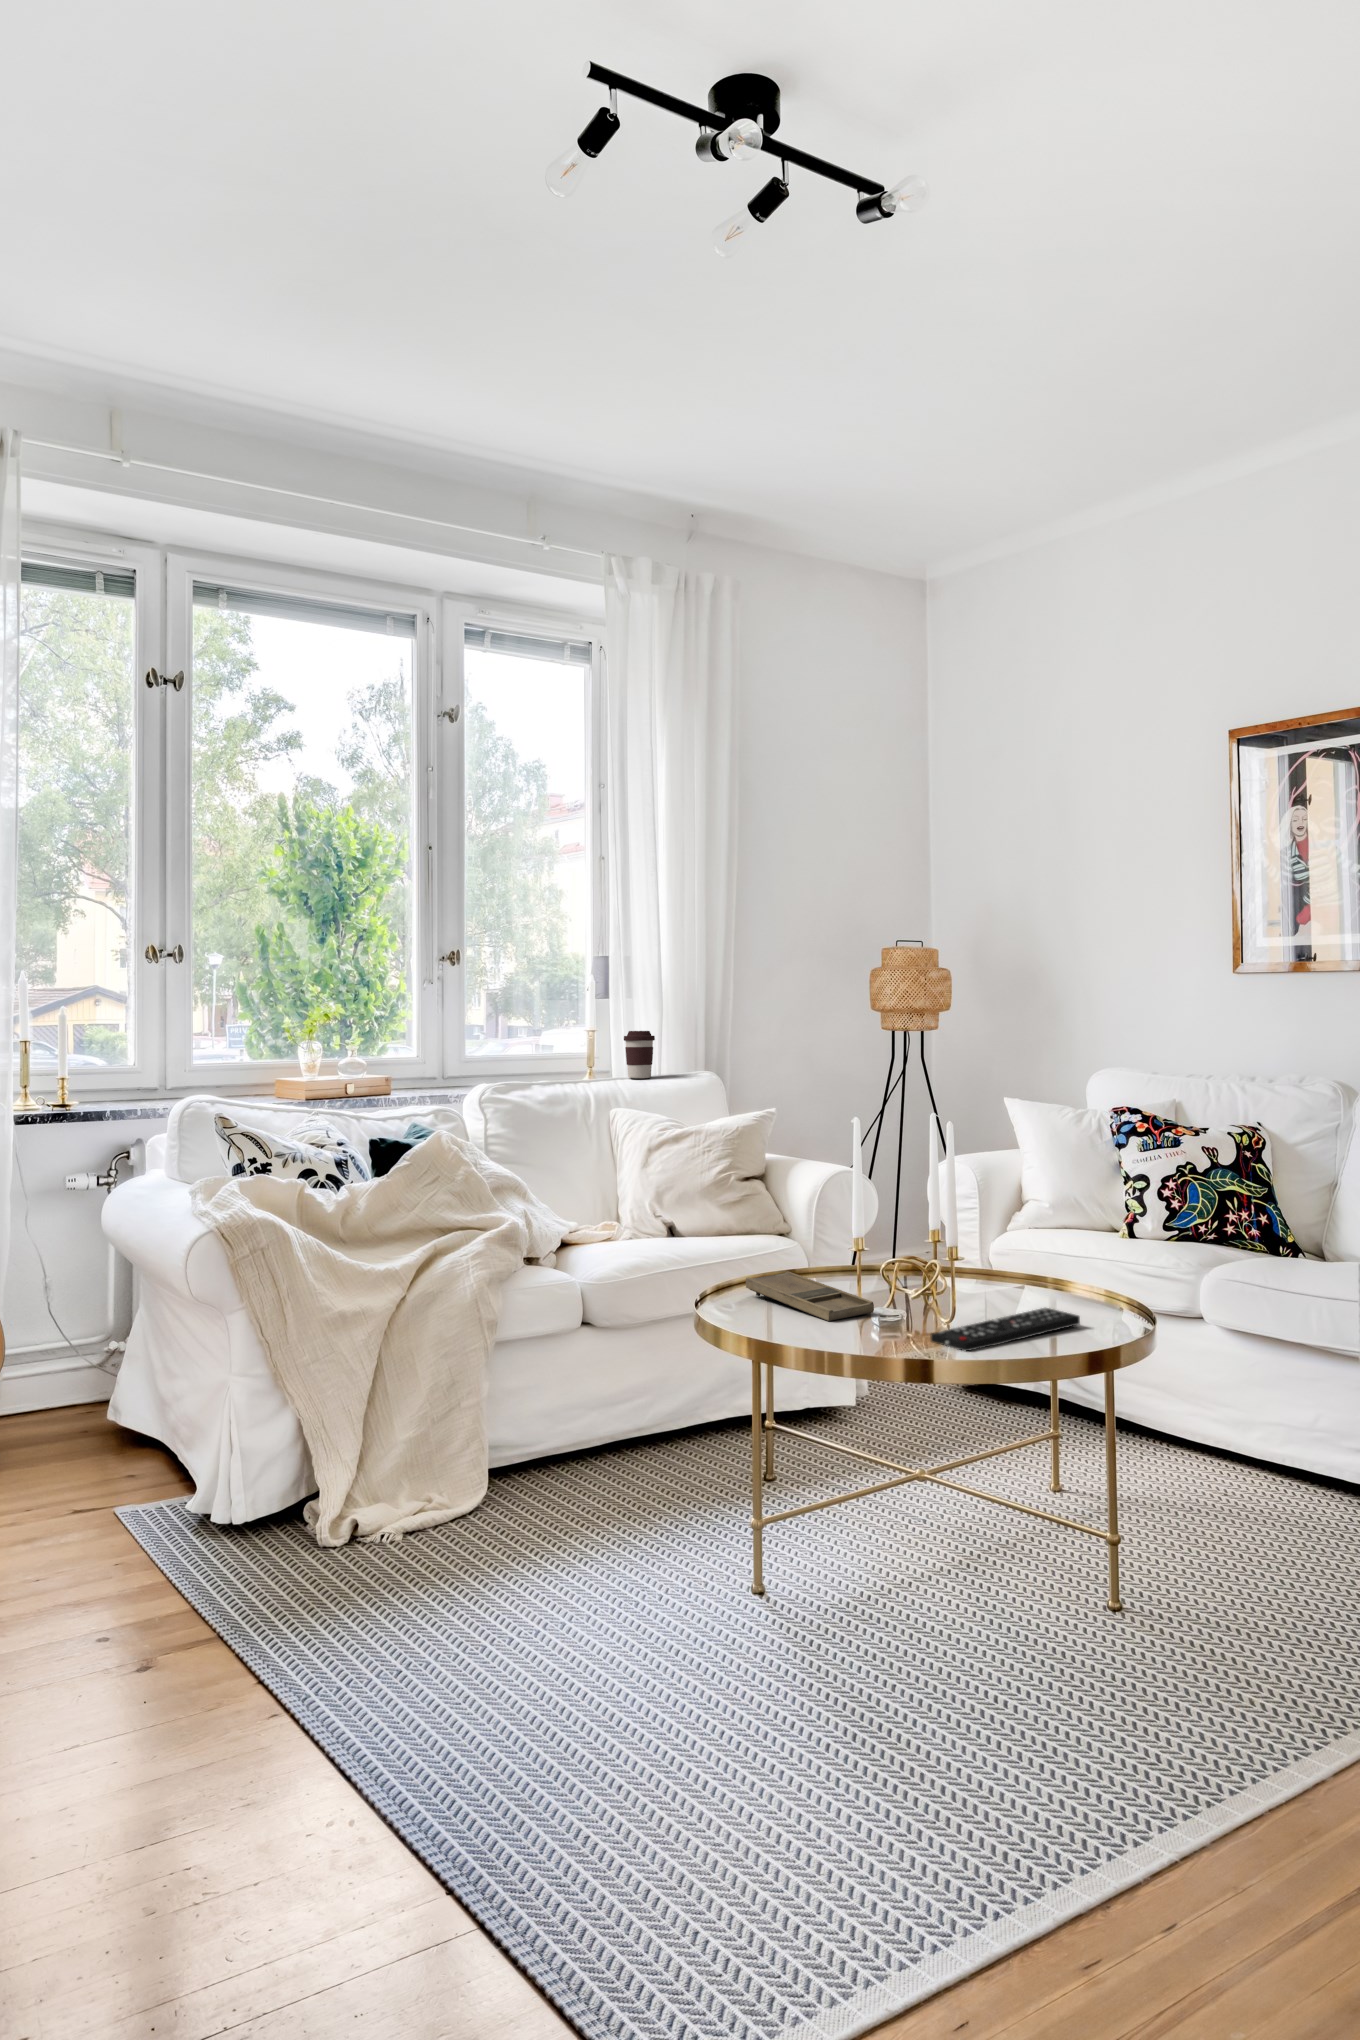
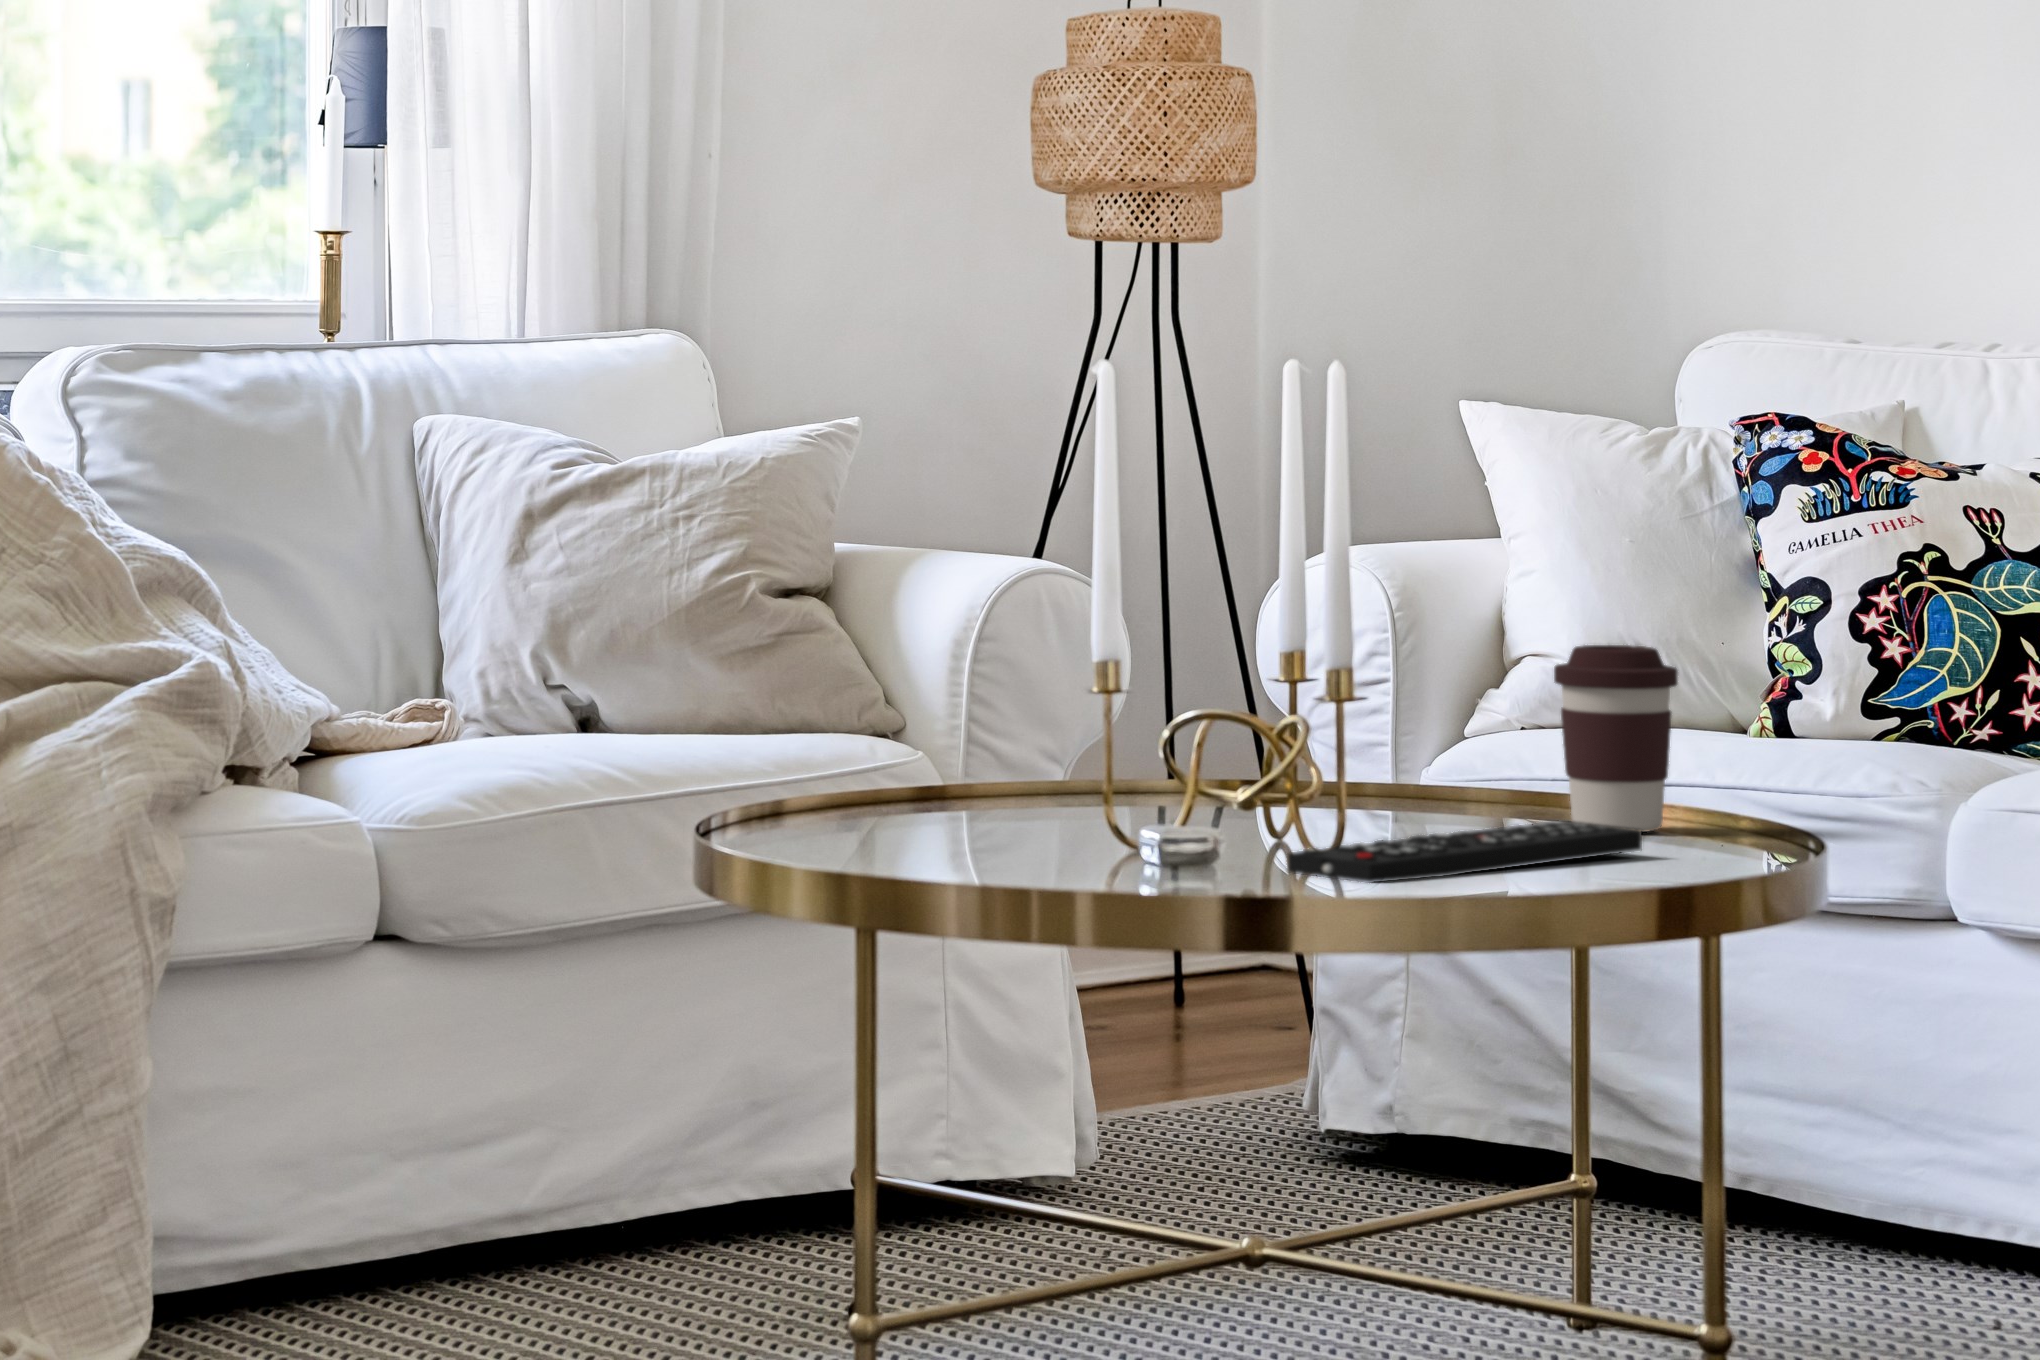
coffee cup: present [624,1031,655,1078] -> present [1554,645,1678,832]
tray: present [746,1271,874,1321] -> none [824,767,1147,850]

